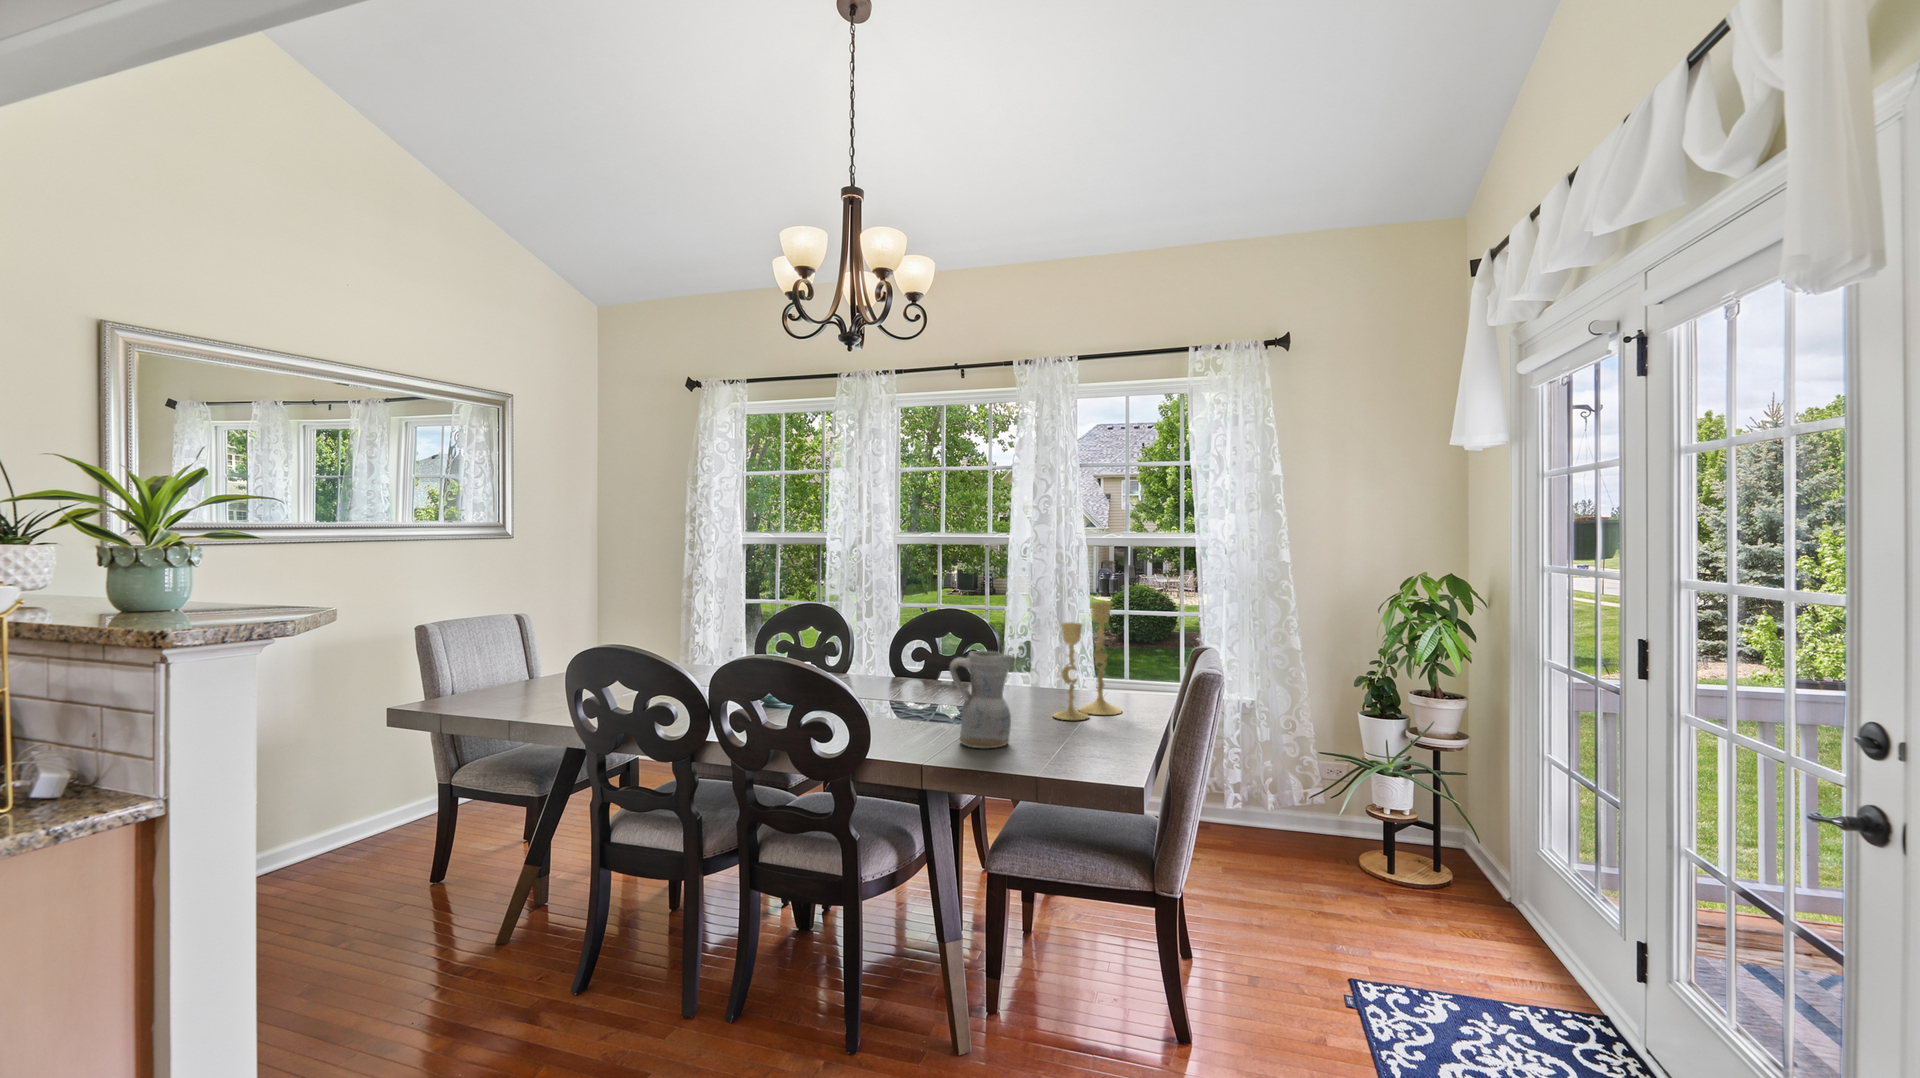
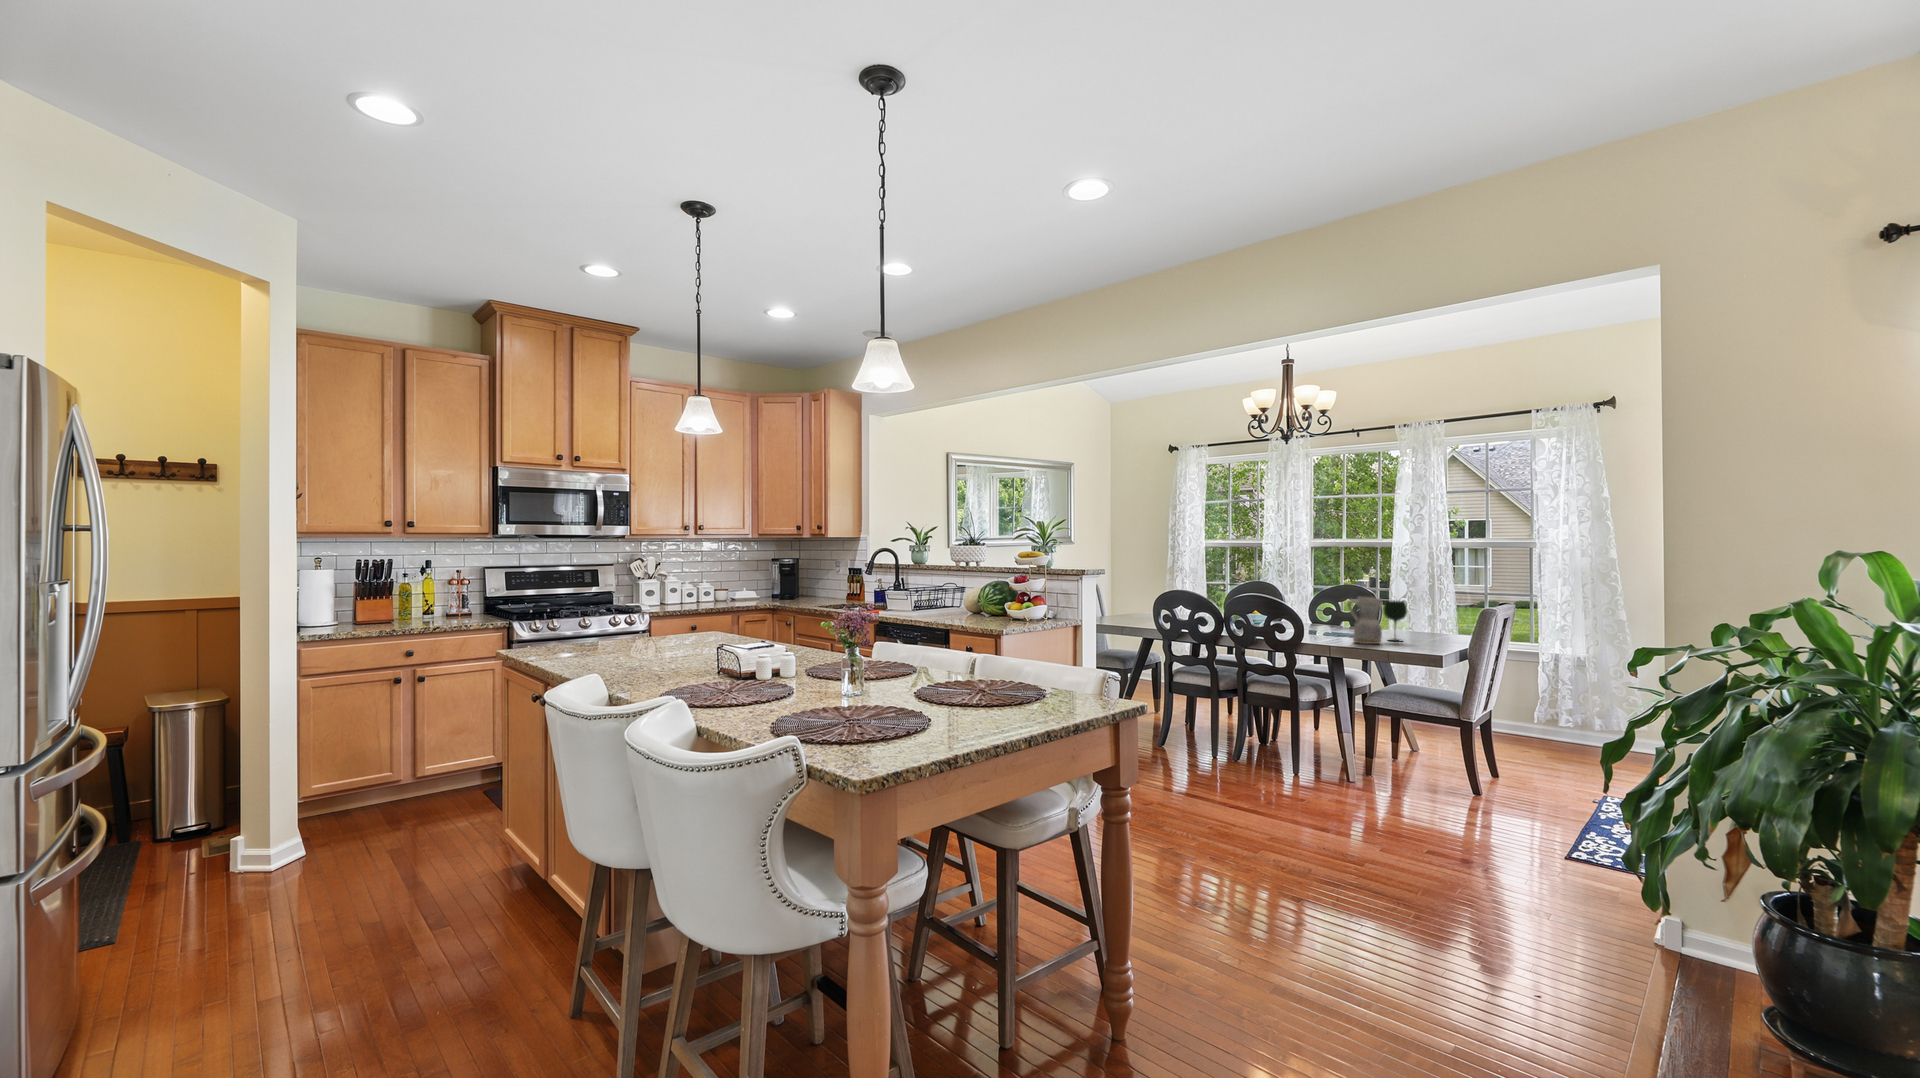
candlestick: present [1053,602,1122,720] -> none [1411,577,1458,640]
wine glass: none [1011,651,1051,730] -> present [1383,601,1407,641]

